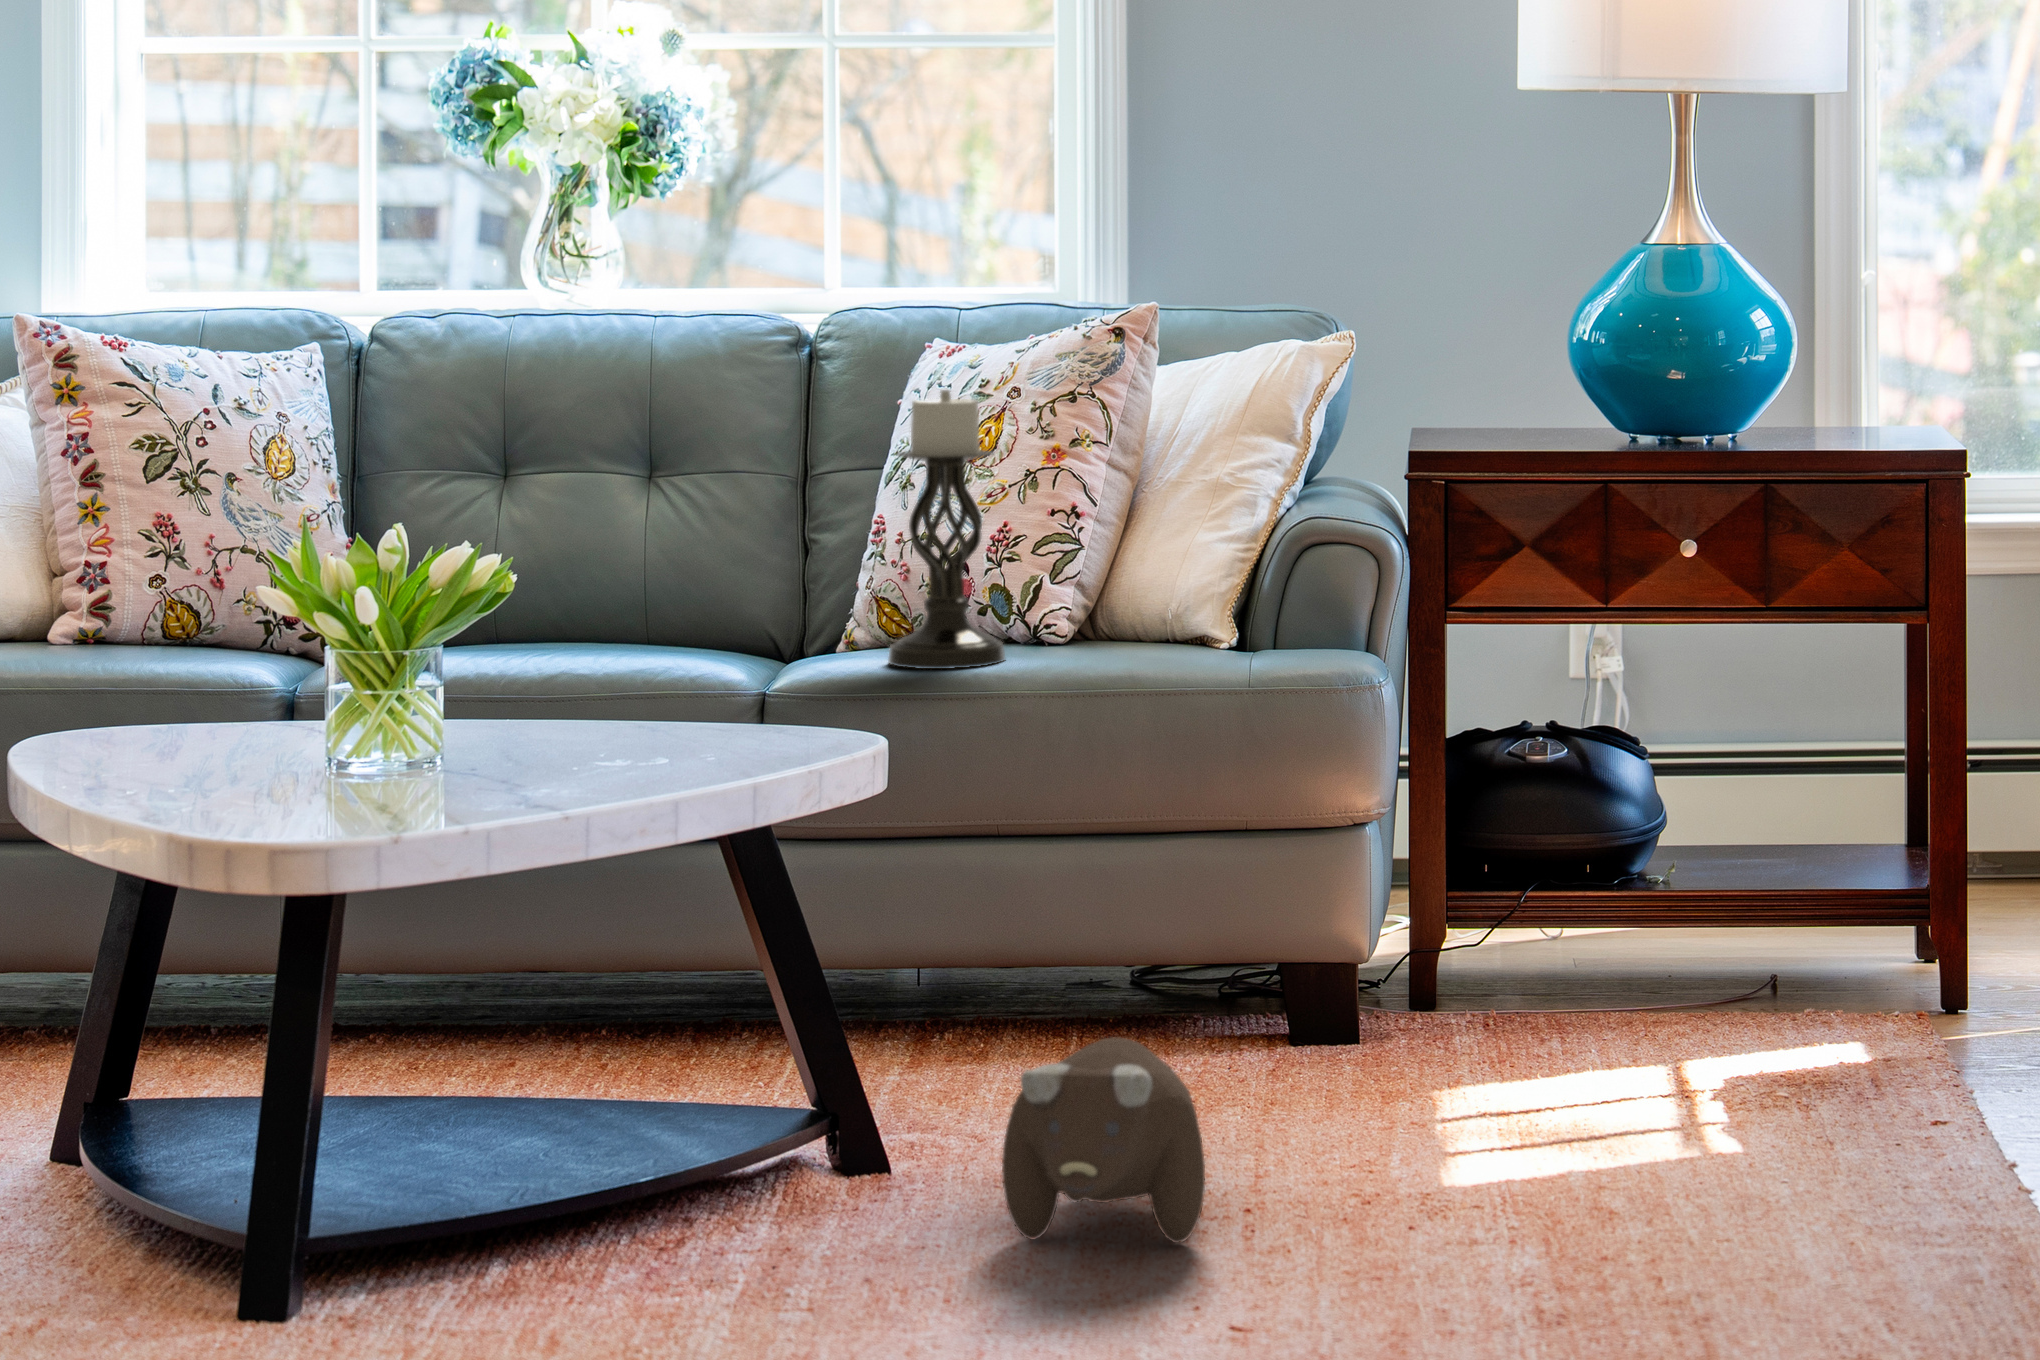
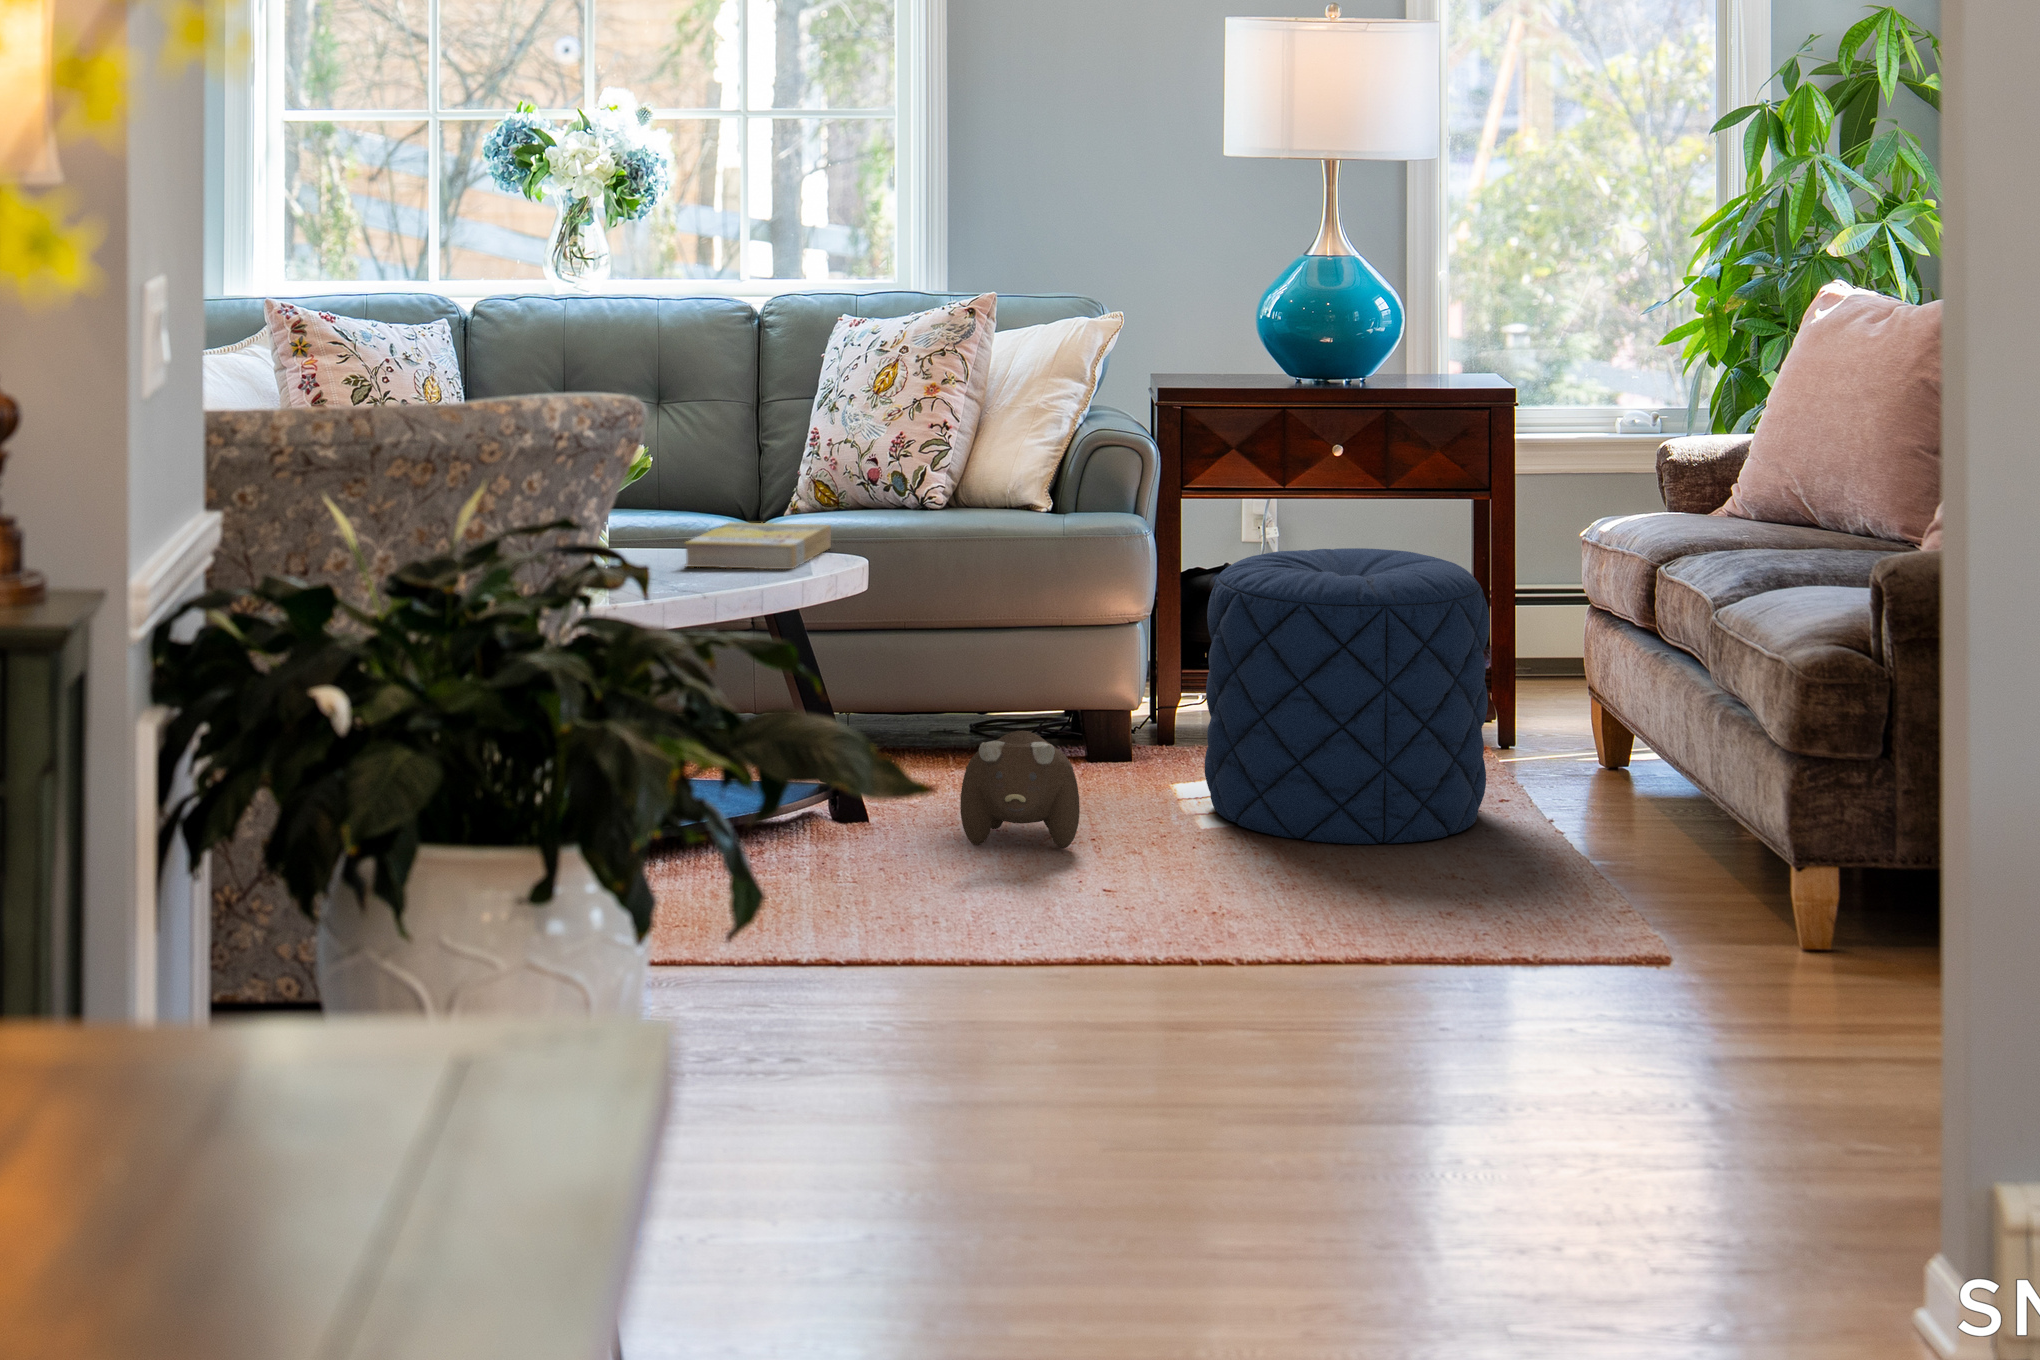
candle holder: present [888,390,1005,669] -> none [829,349,902,523]
book: none [546,678,835,766] -> present [685,522,831,569]
pouf: none [1449,713,1908,1223] -> present [1205,548,1490,844]

